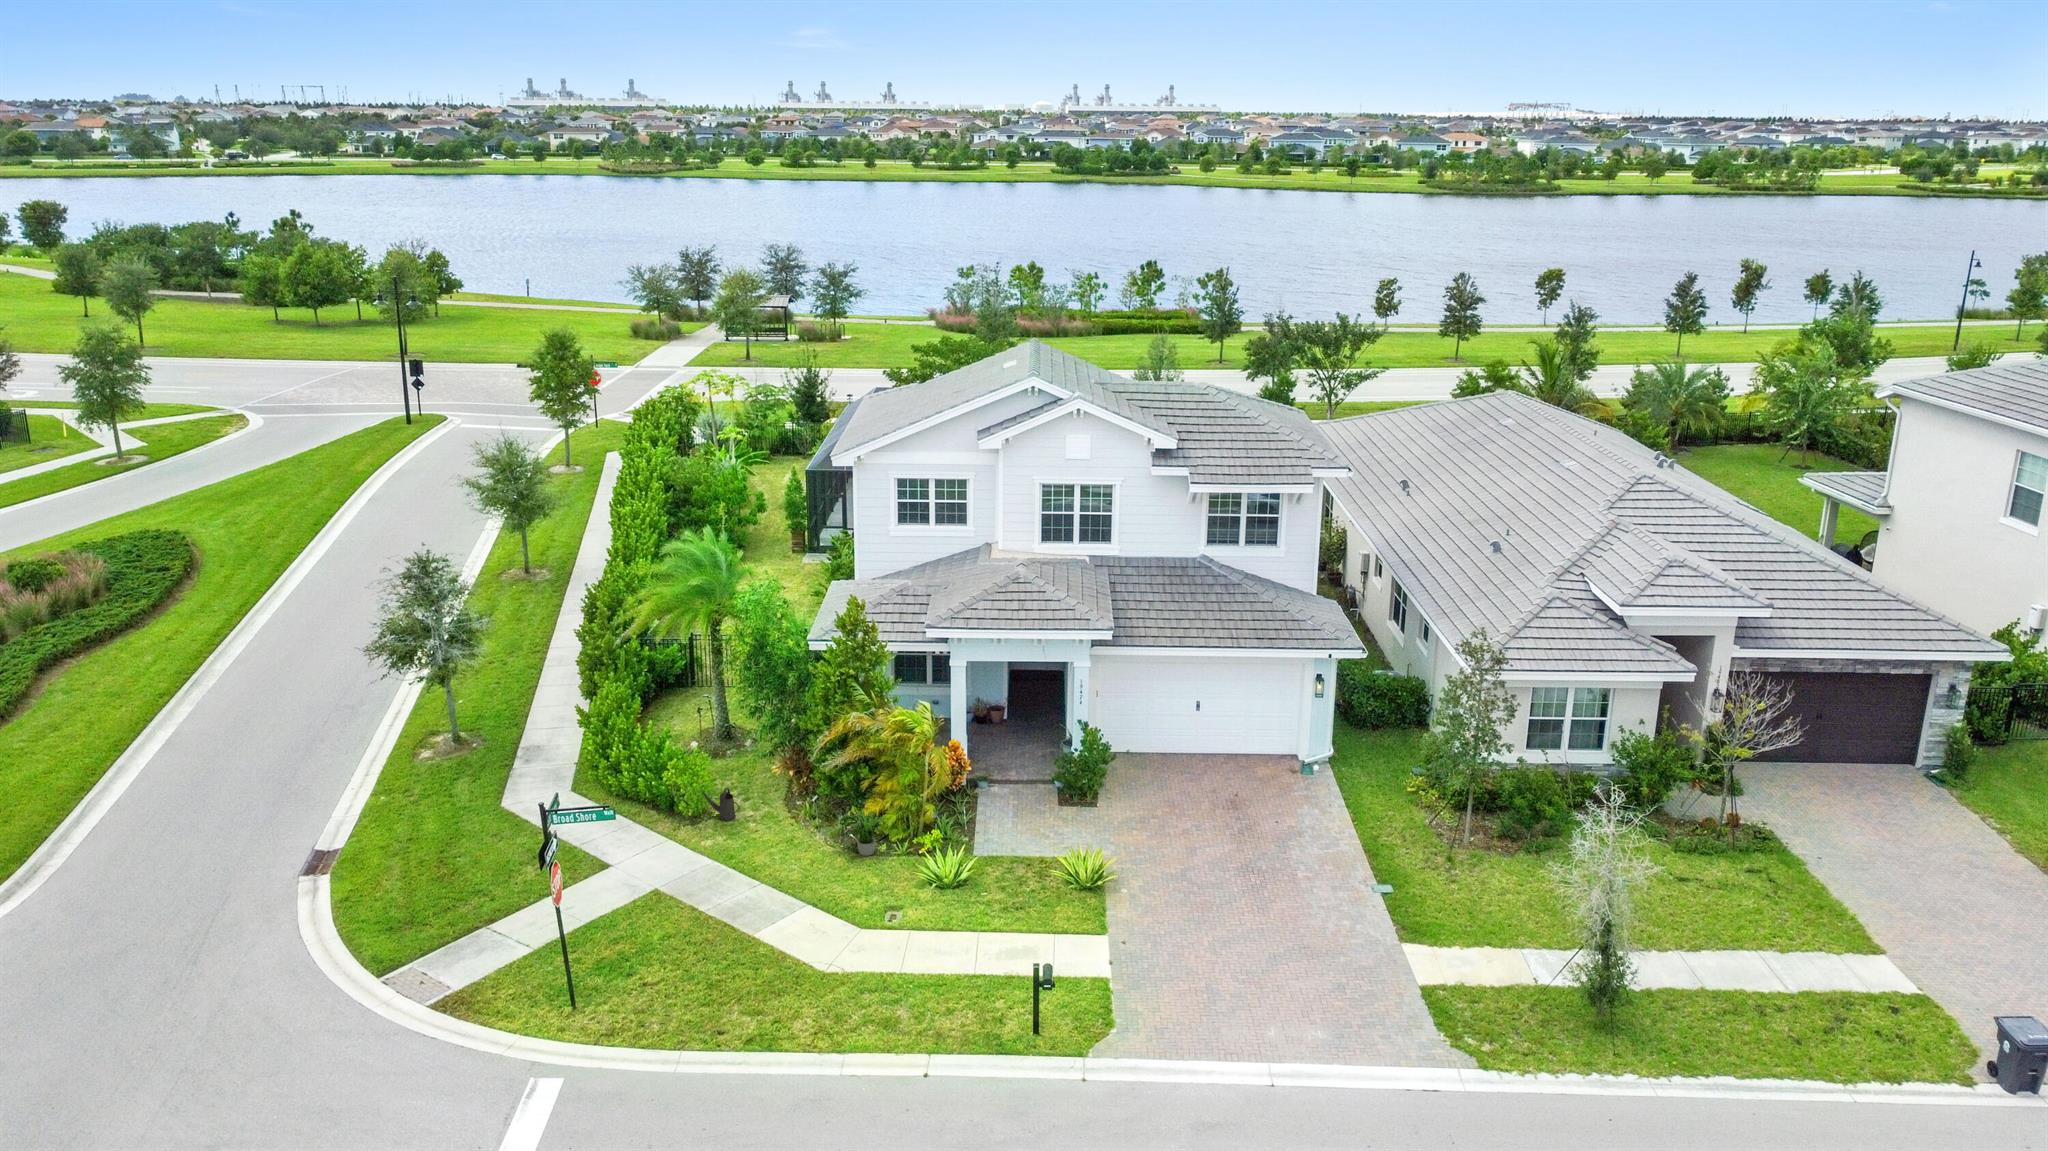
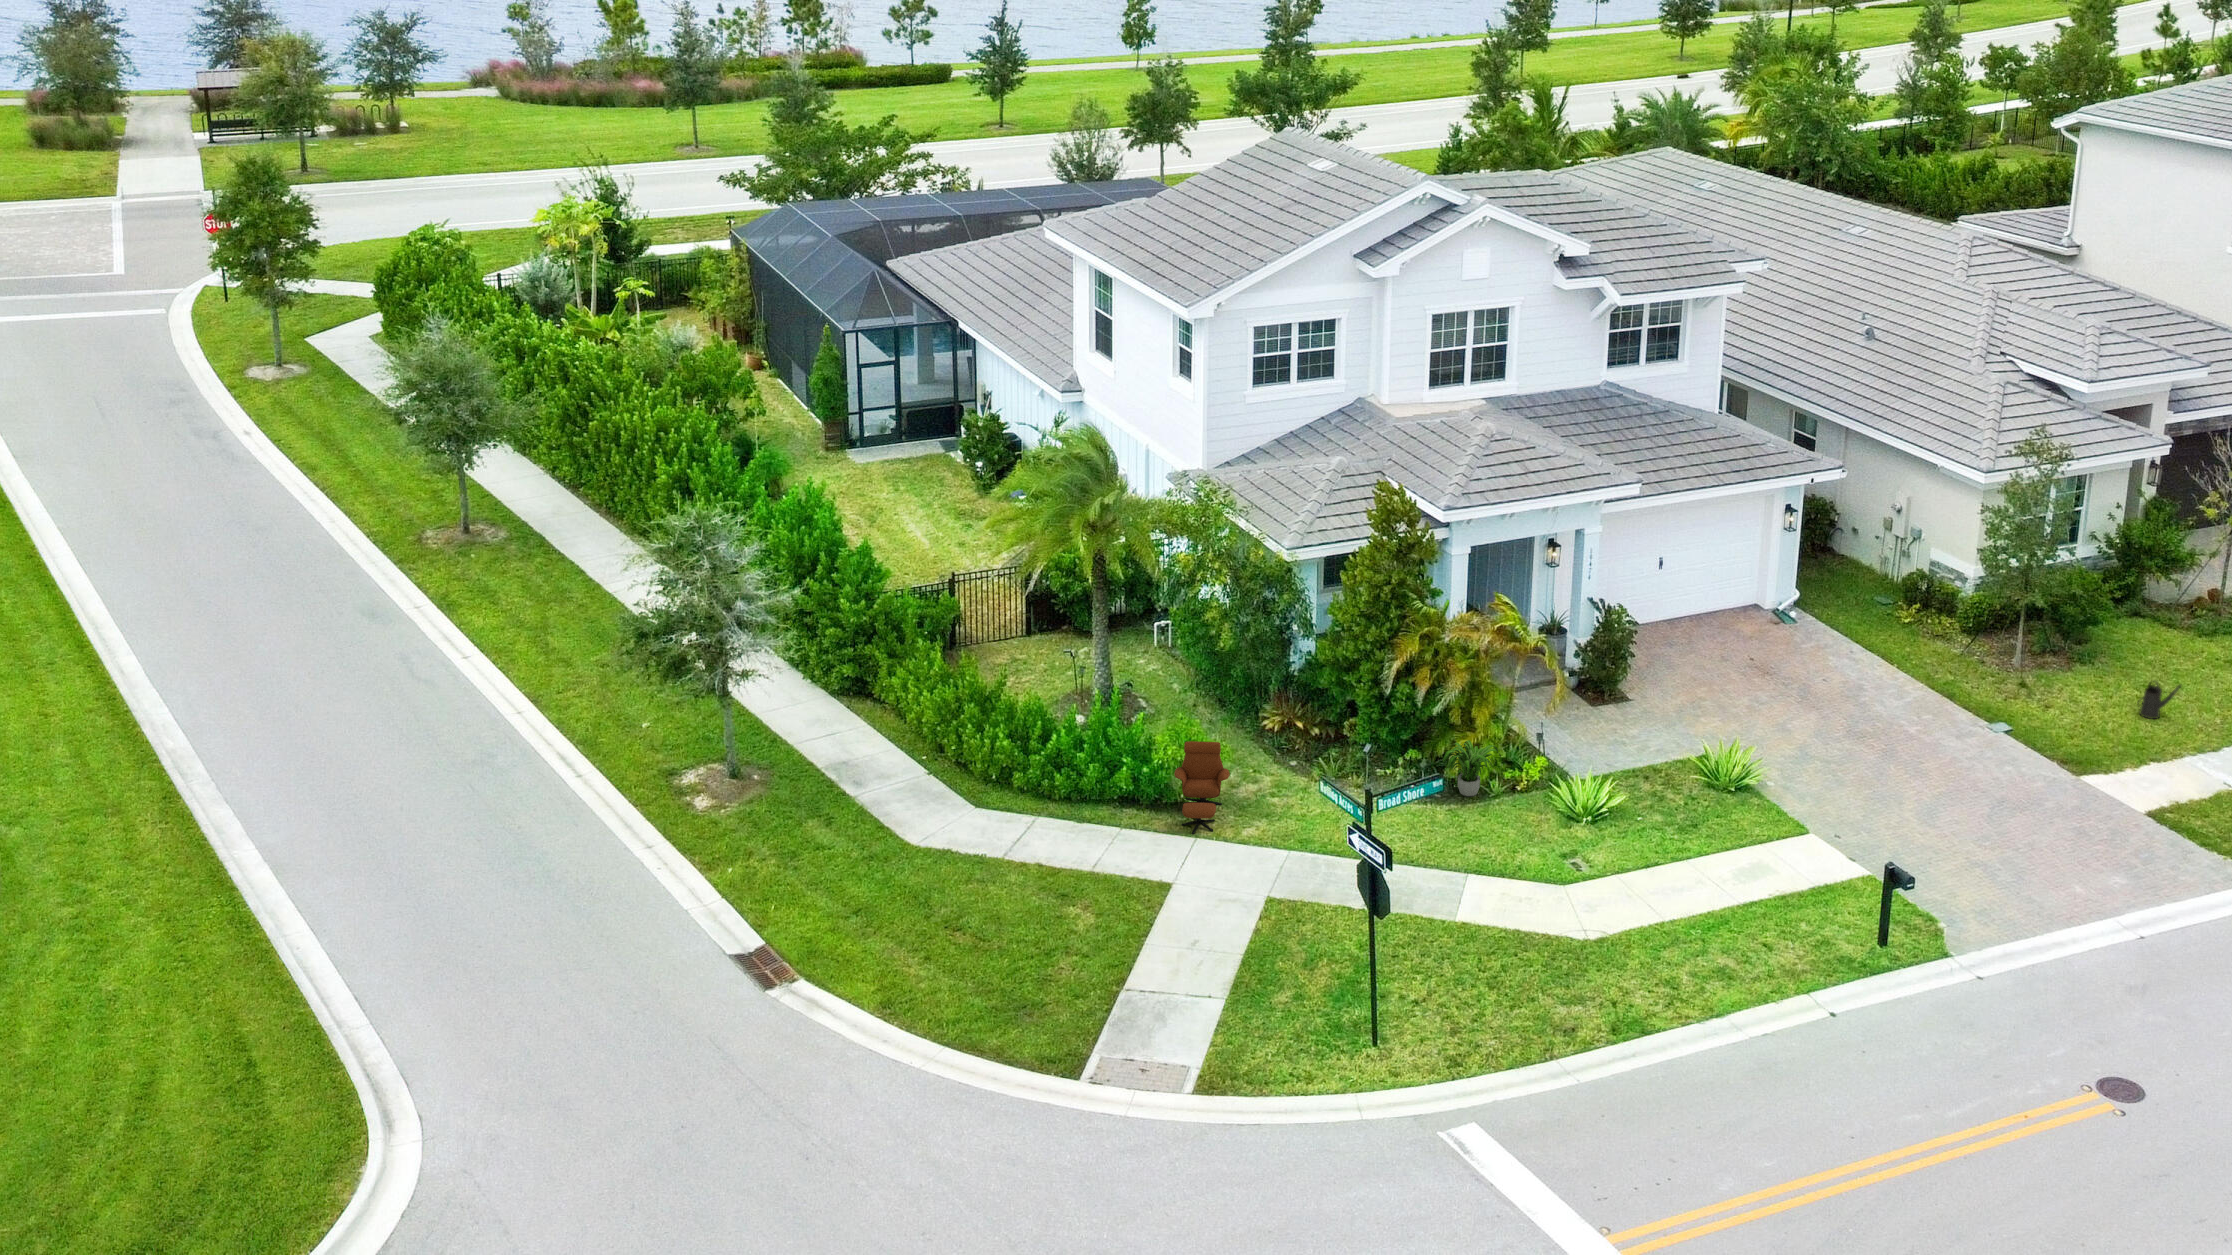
lounge chair: none [634,771,688,841] -> present [1174,741,1230,834]
watering can: present [701,788,739,821] -> present [2137,682,2181,719]

